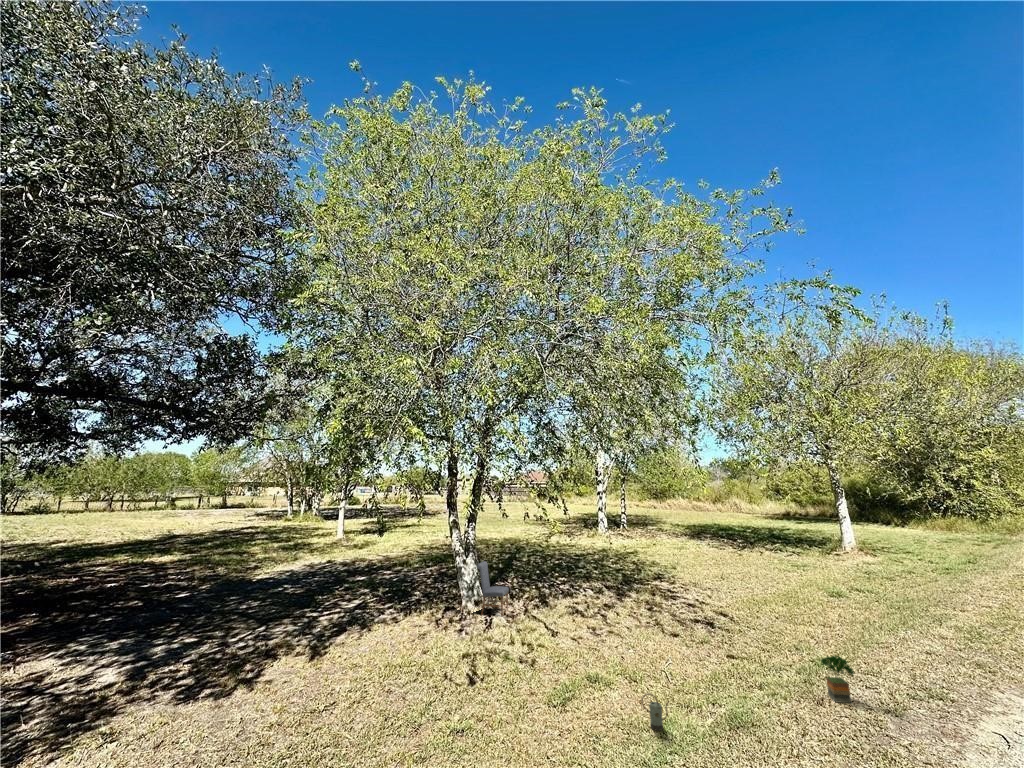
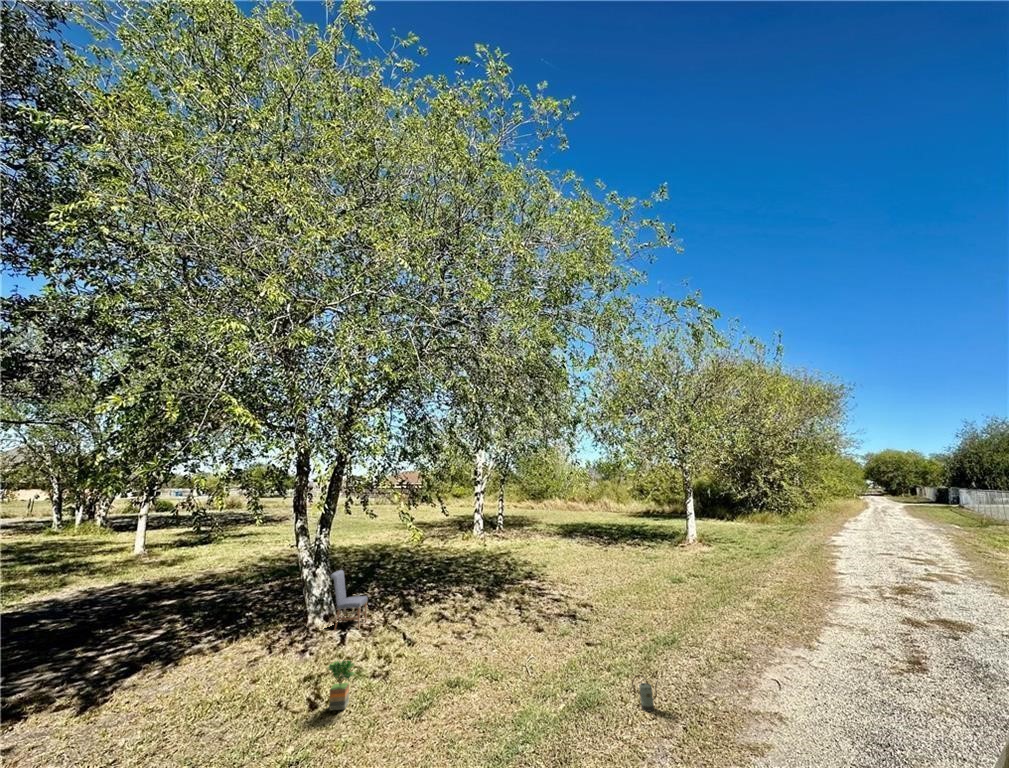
potted tree: present [821,656,854,703] -> present [328,660,354,710]
watering can: present [641,693,669,731] -> present [632,675,658,712]

